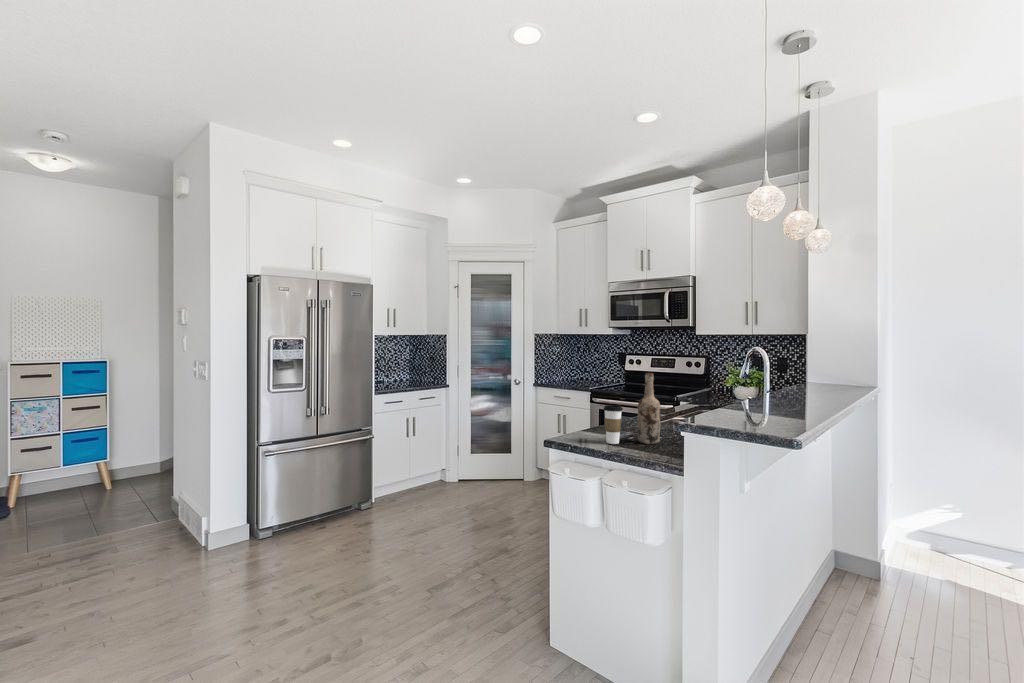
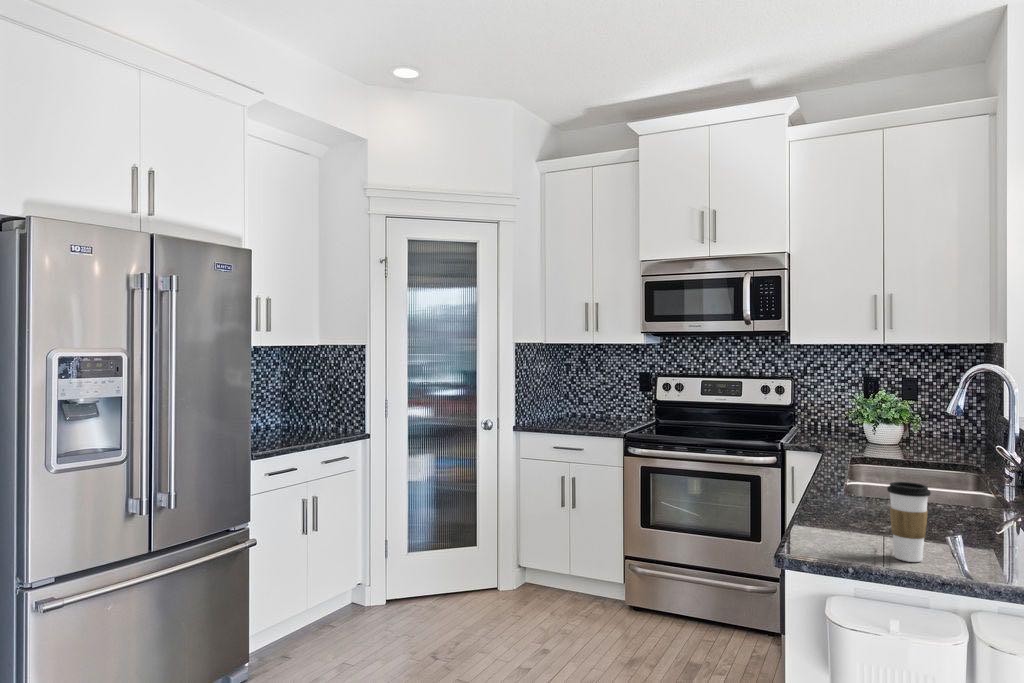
wine bottle: present [638,373,660,444] -> none [938,416,987,556]

